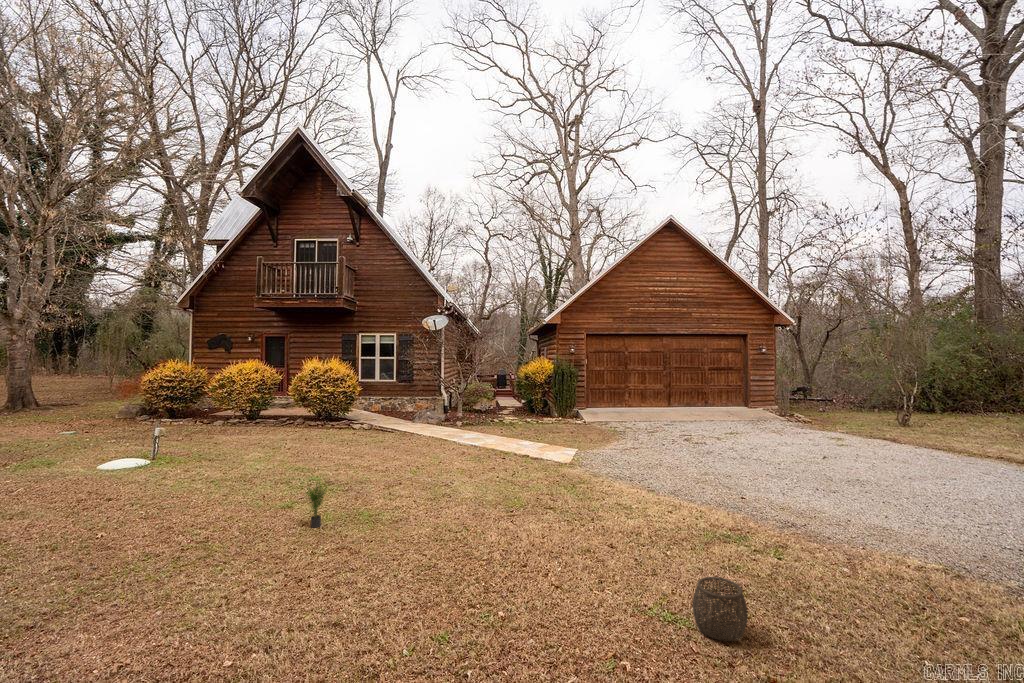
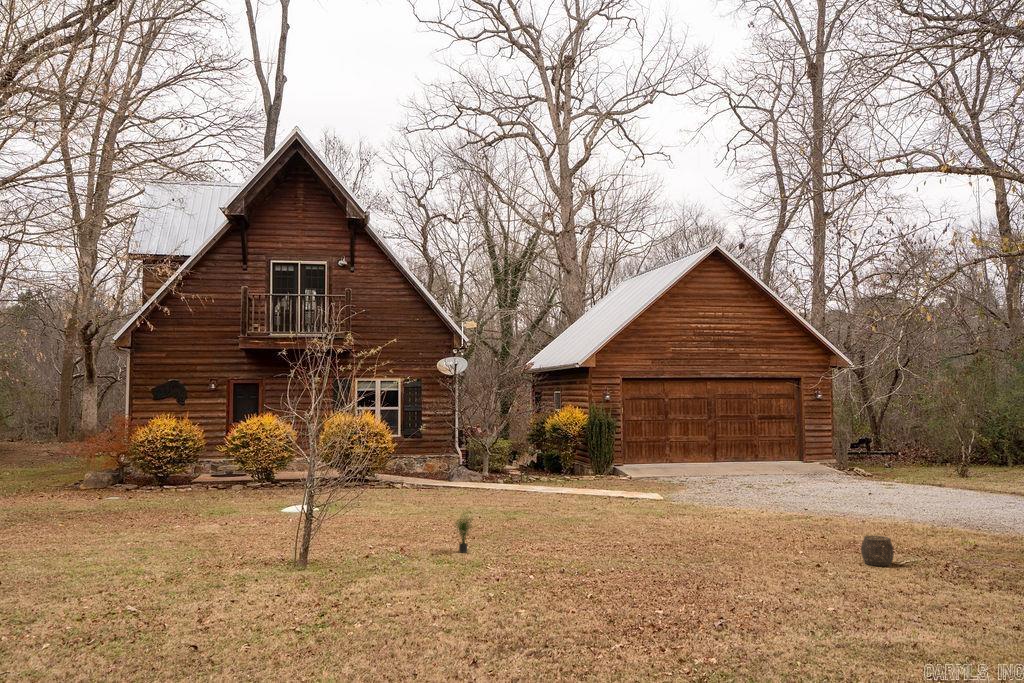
potted plant: present [307,483,326,528] -> present [455,516,472,553]

